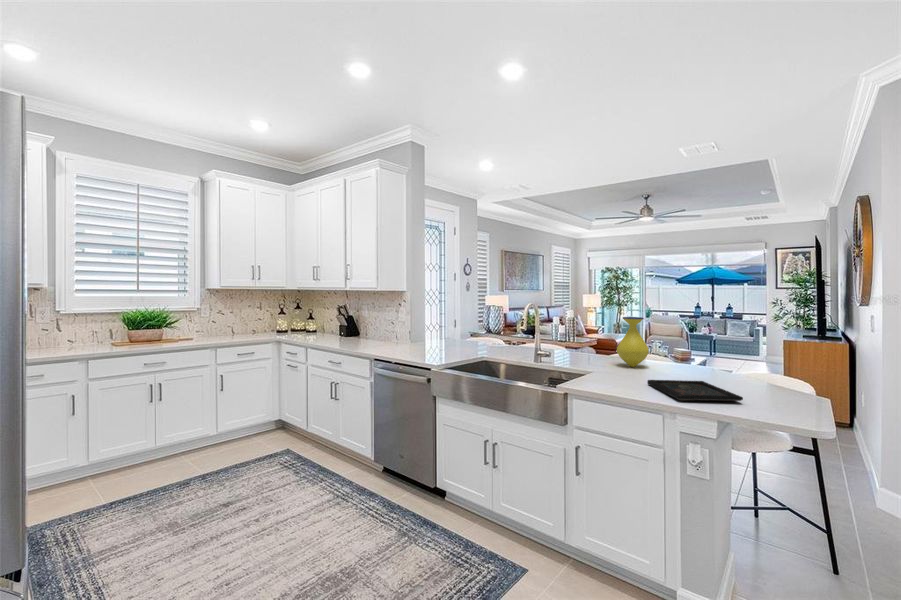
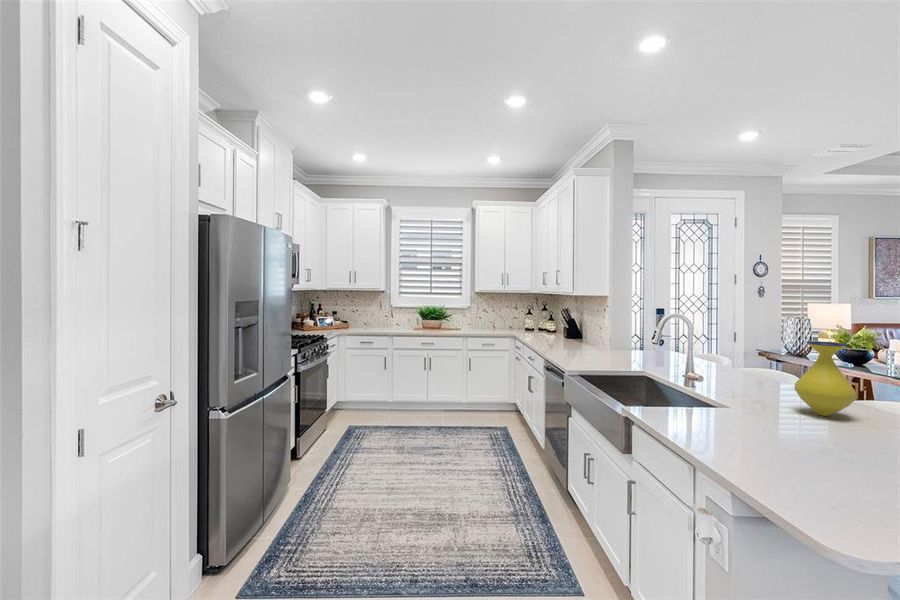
tray: present [647,380,743,401] -> none [722,428,858,486]

